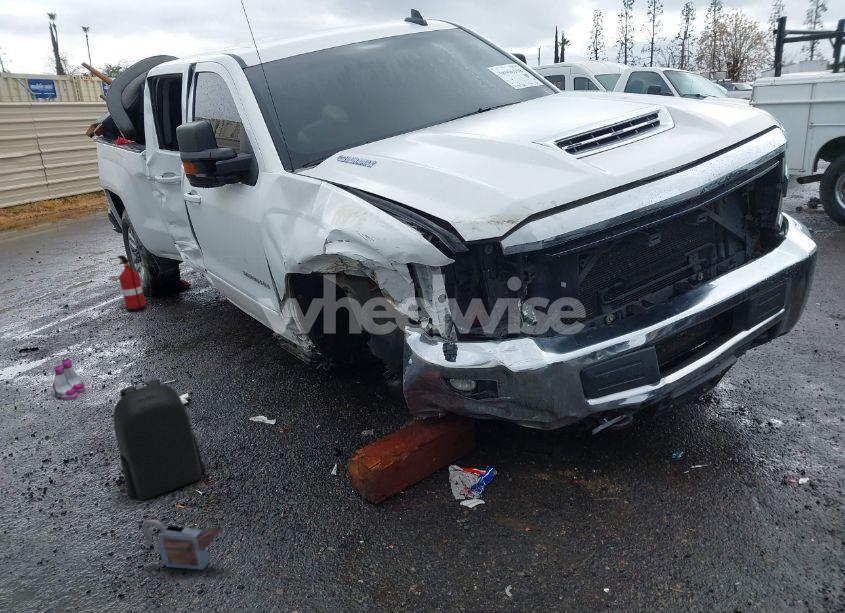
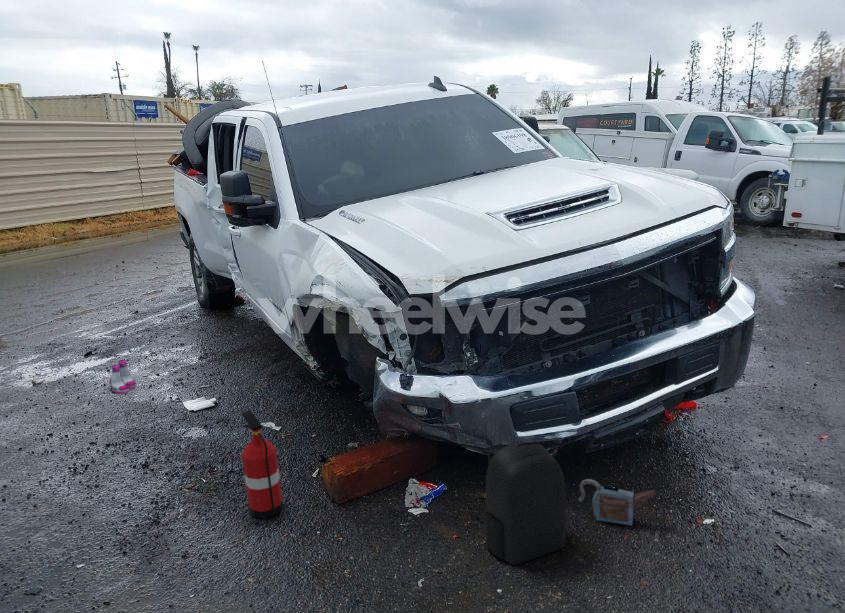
fire extinguisher: present [118,255,147,312] -> present [241,410,283,518]
backpack: present [114,379,204,500] -> present [485,444,566,565]
watering can: present [142,520,223,570] -> present [579,479,657,525]

